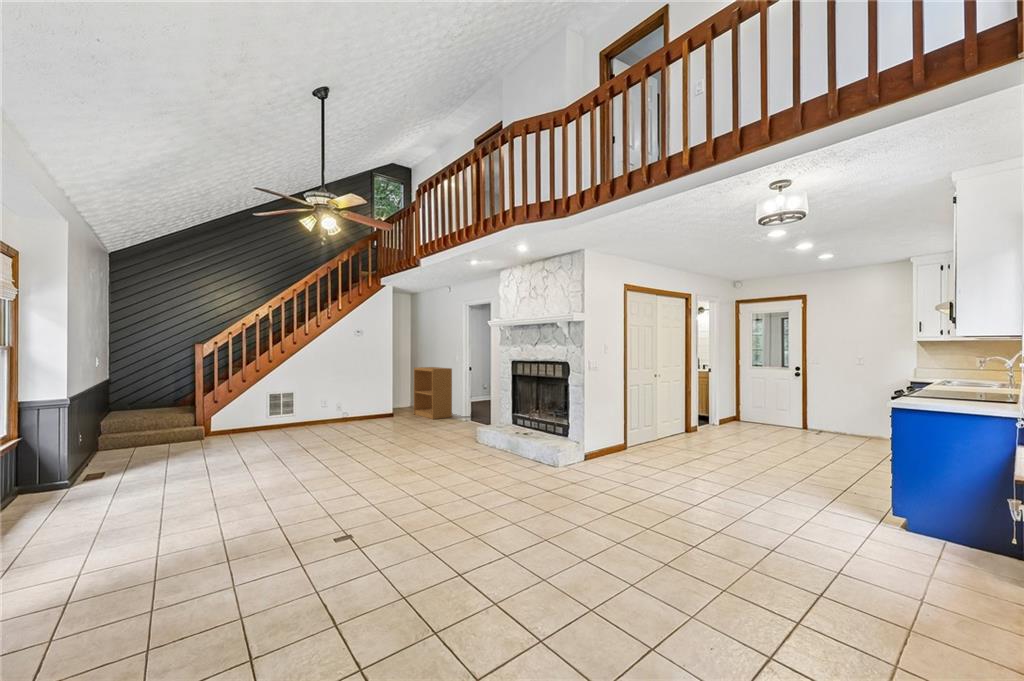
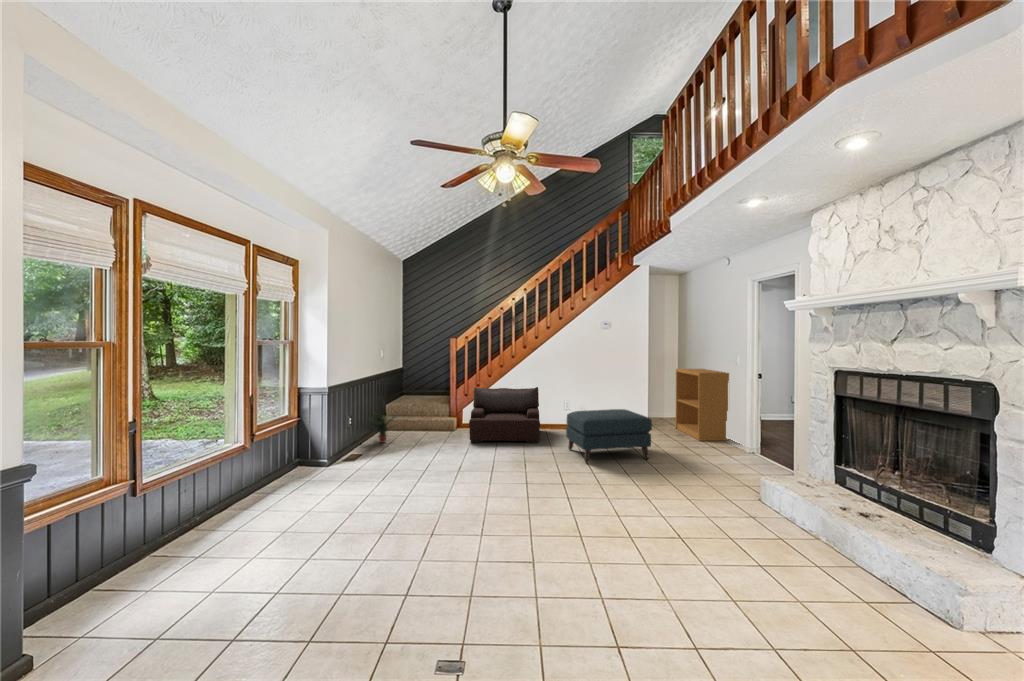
armchair: none [229,388,306,444] -> present [469,387,540,443]
ottoman: none [334,400,404,442] -> present [566,409,652,463]
potted plant: none [93,426,137,459] -> present [372,413,395,443]

